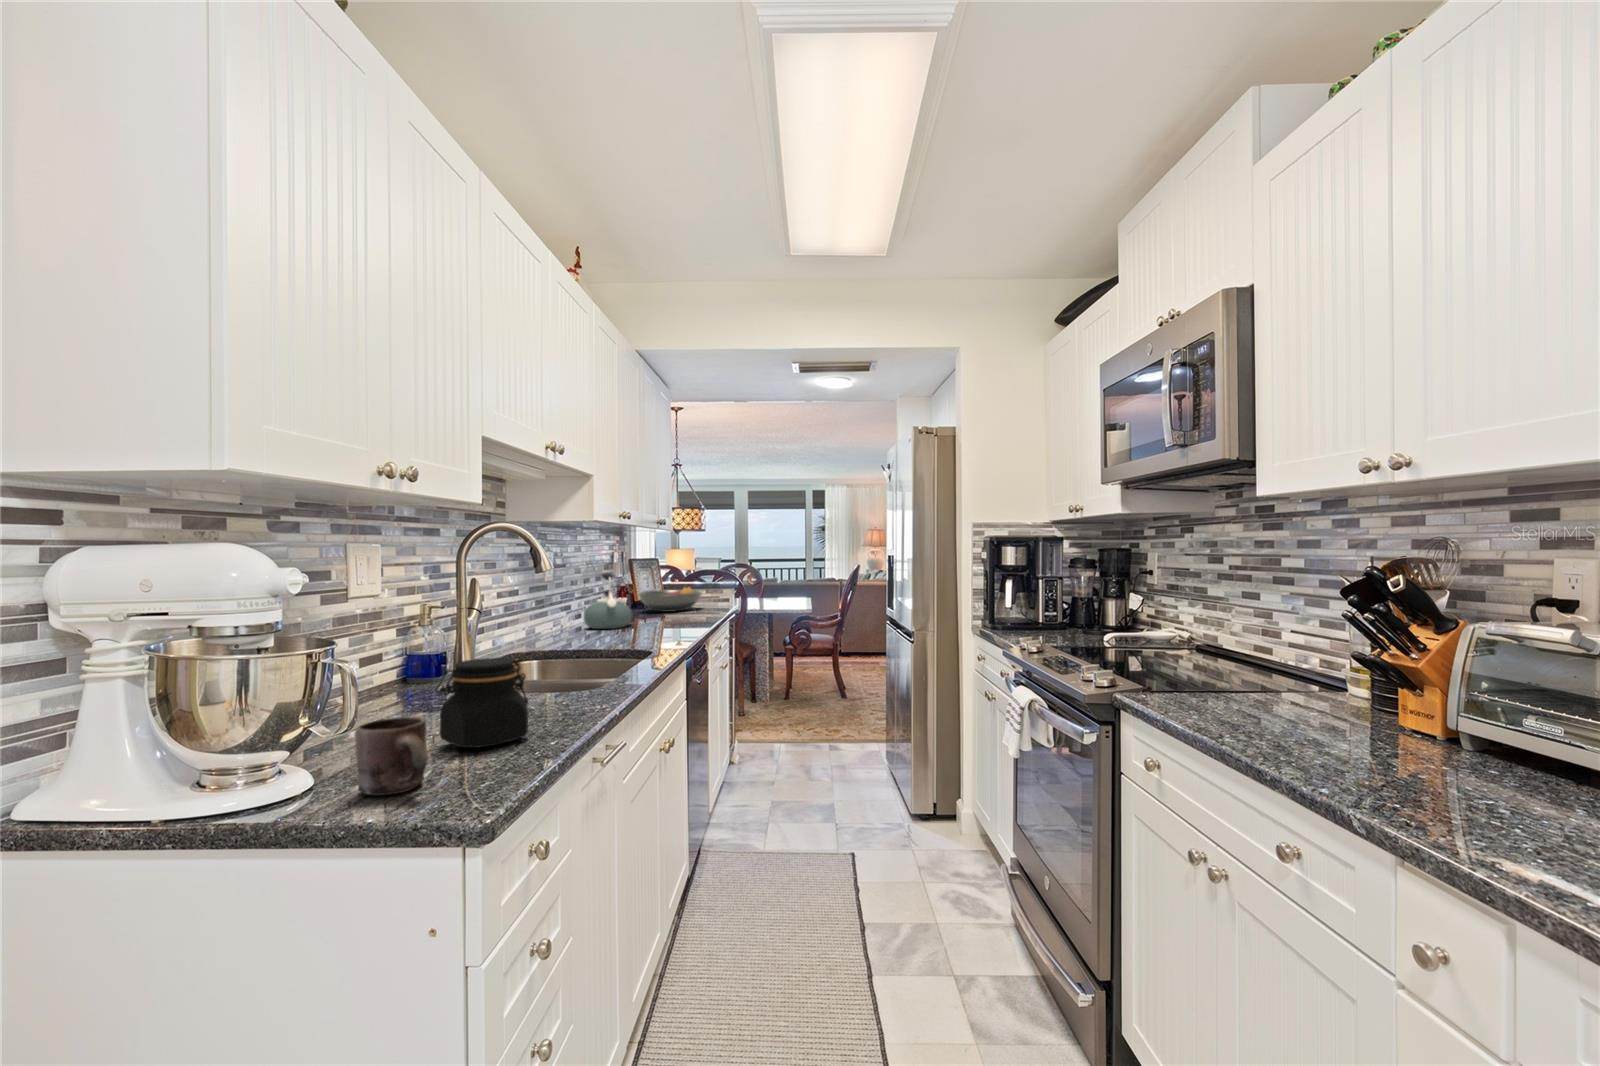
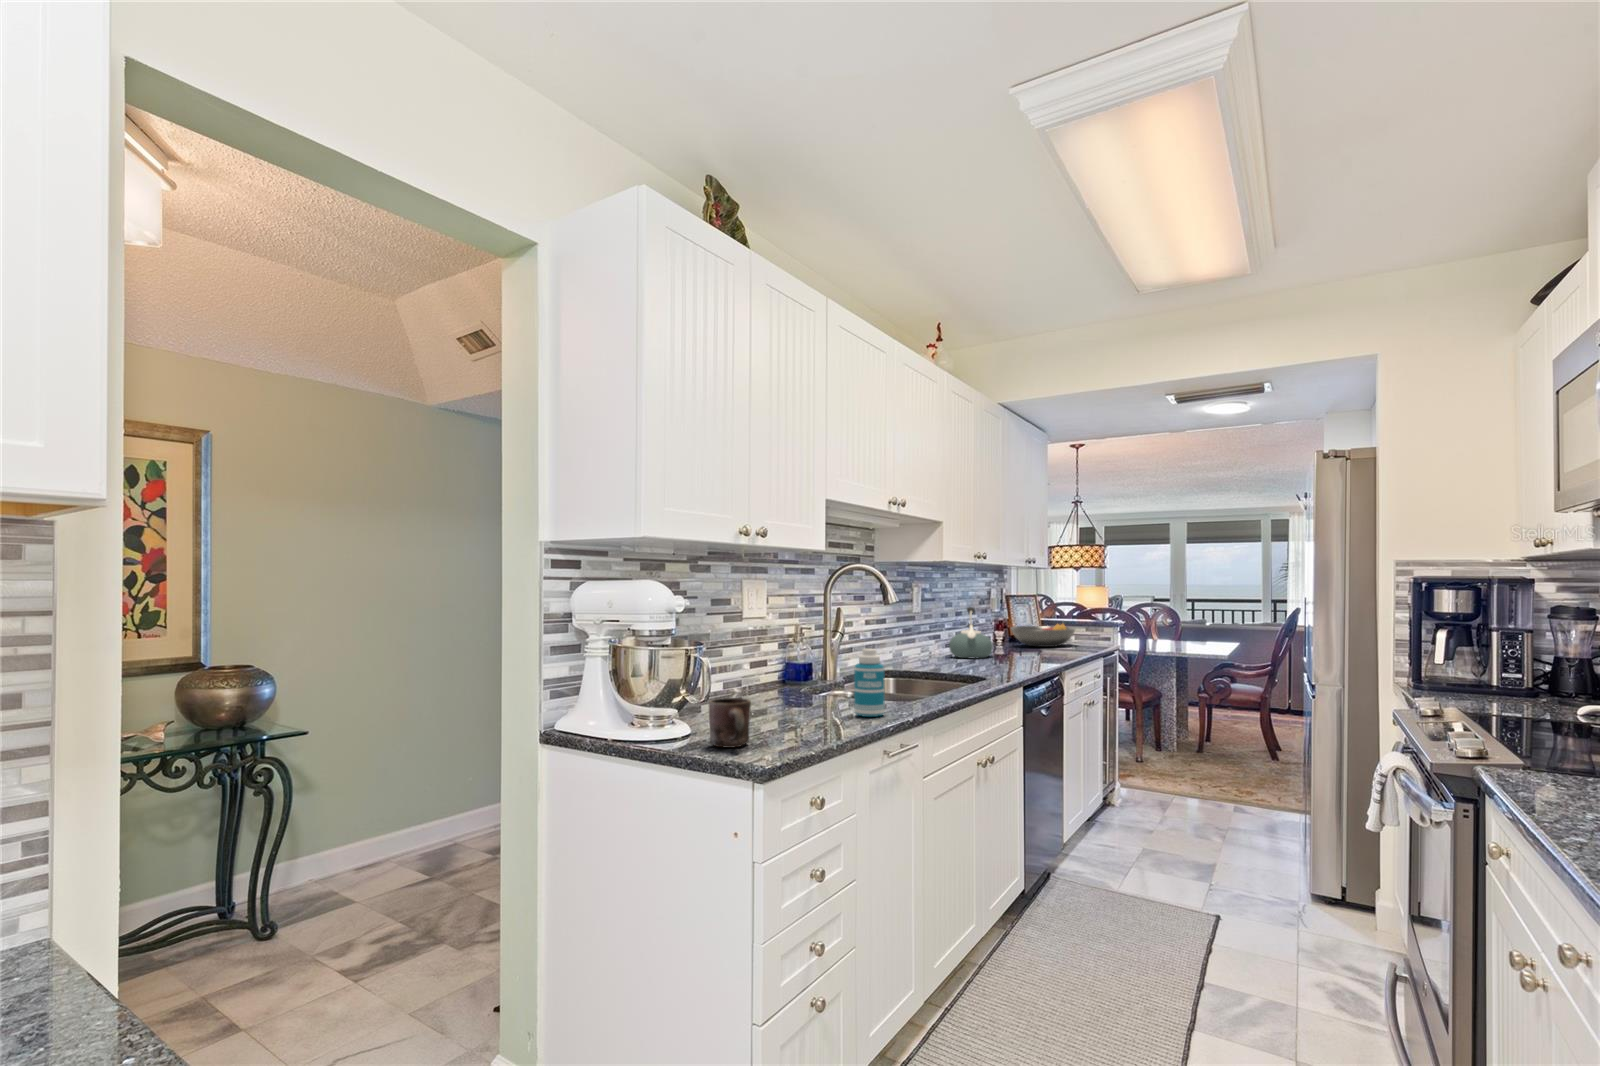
bottle: none [542,629,582,716] -> present [854,649,885,717]
jar: present [436,658,528,748] -> none [770,666,835,730]

